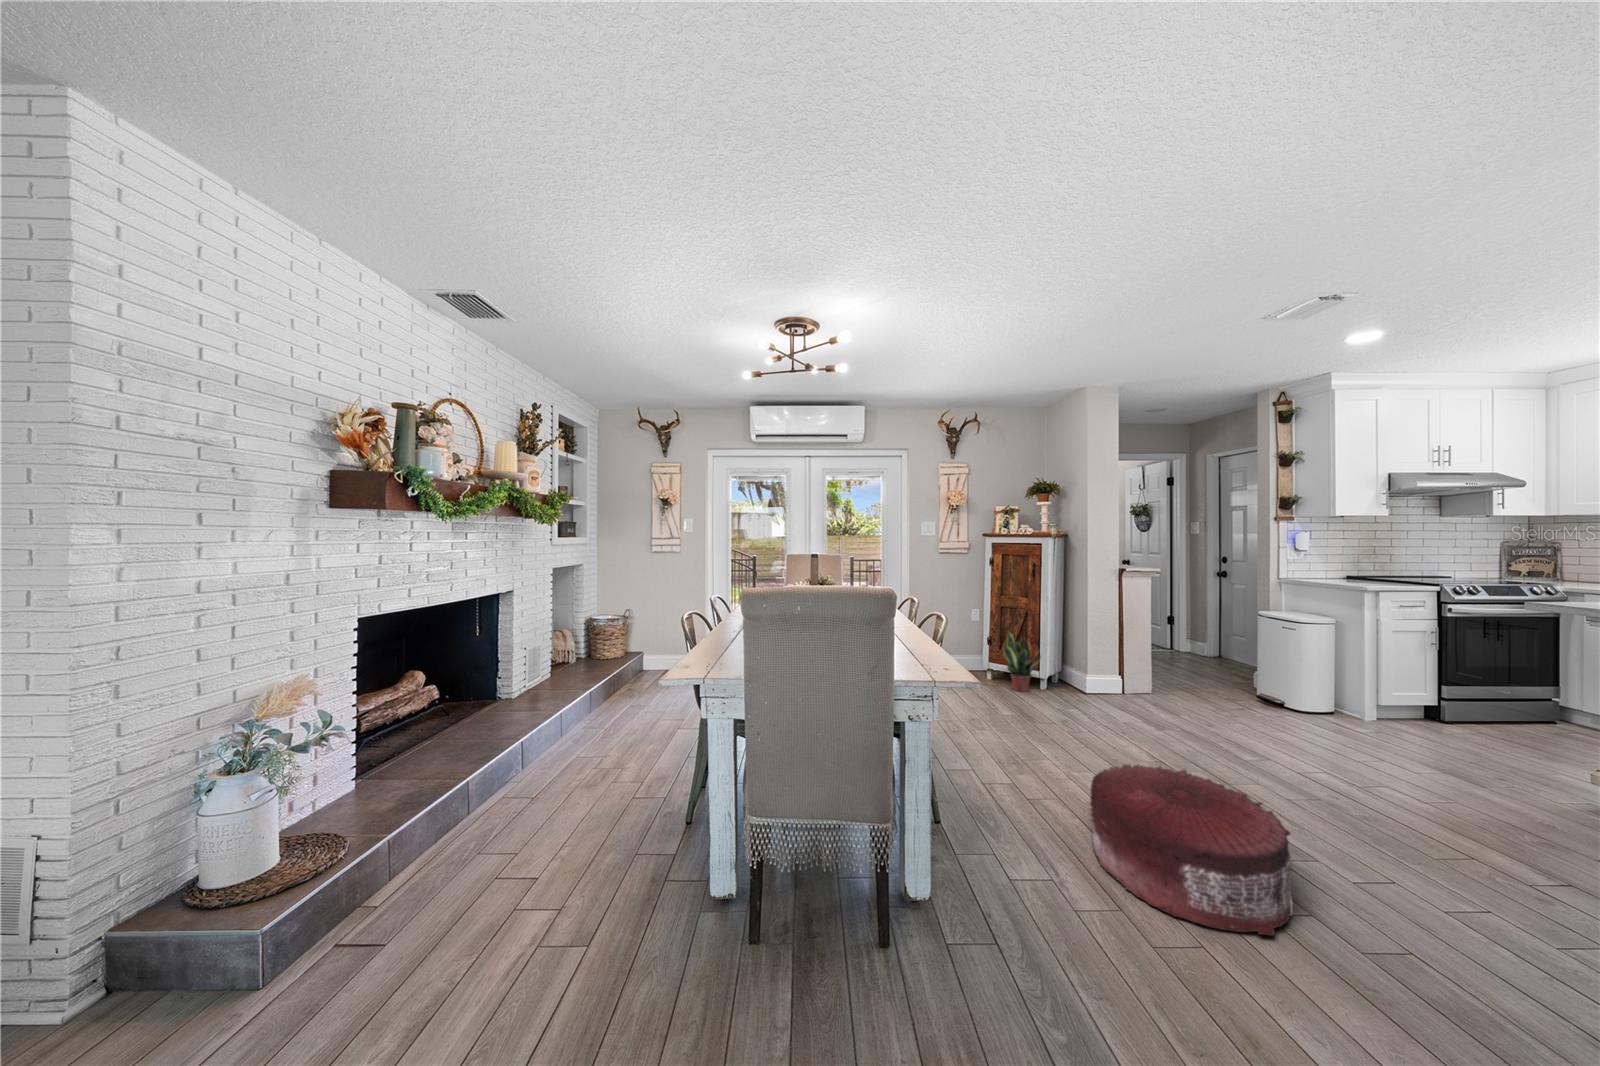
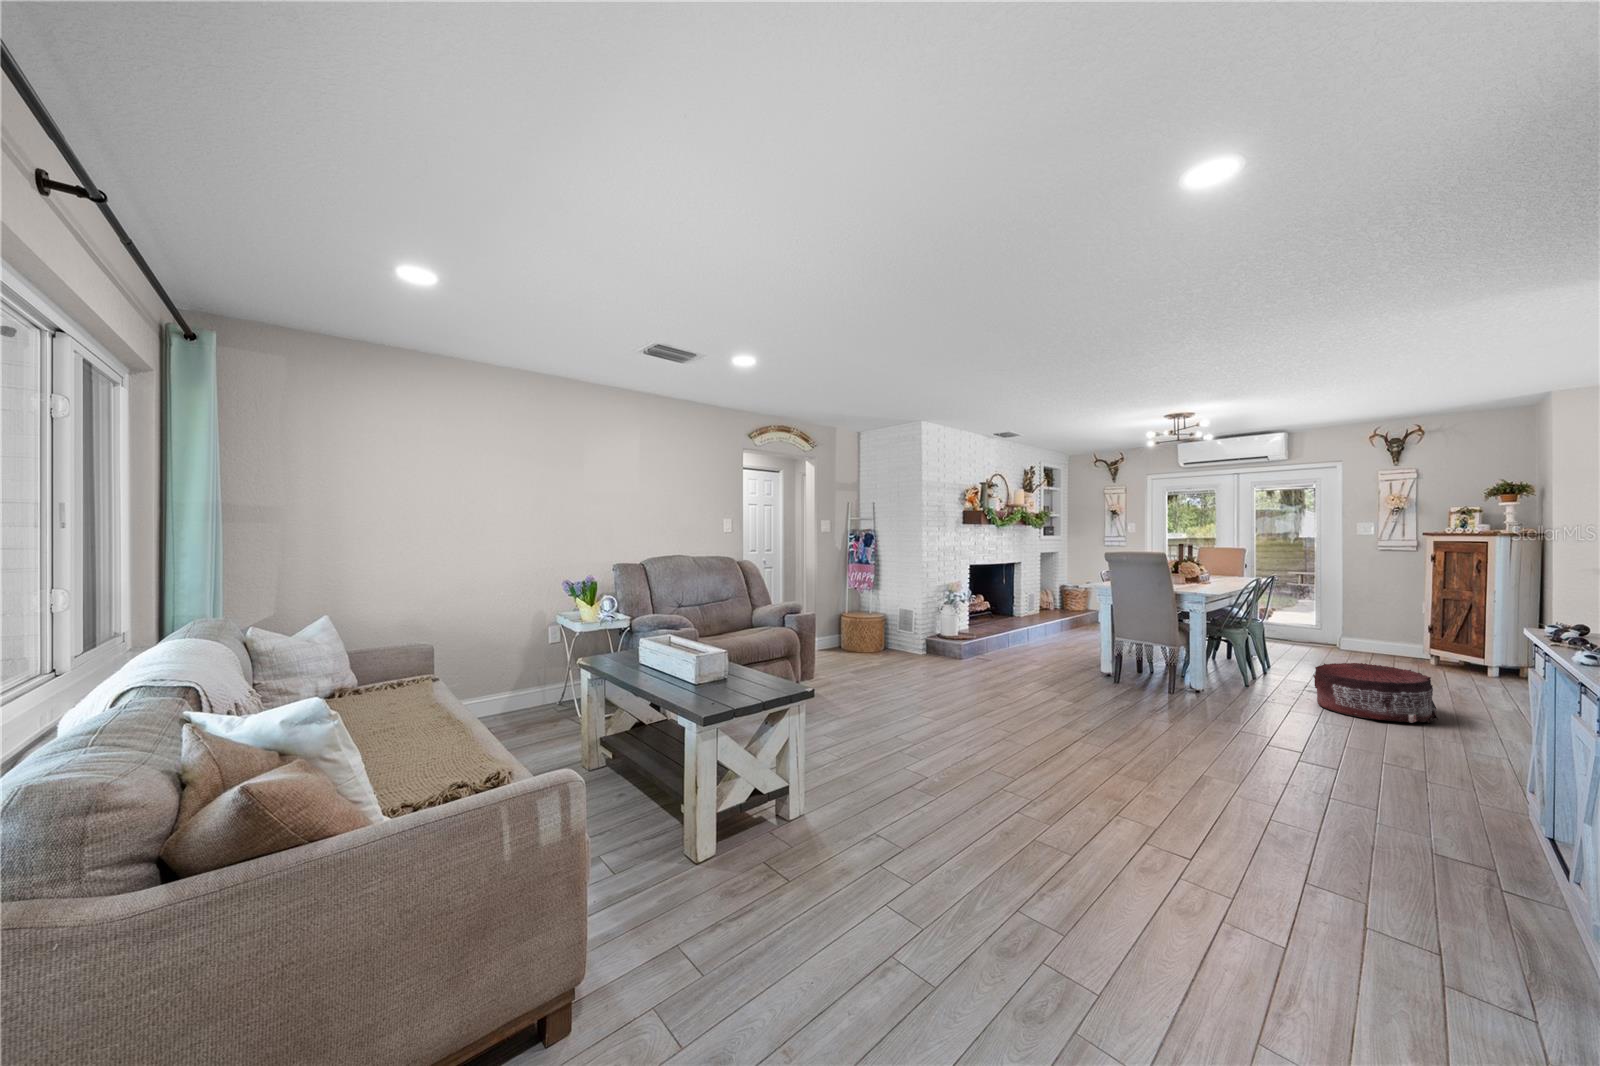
potted plant: present [1003,631,1041,692] -> none [1421,618,1481,674]

